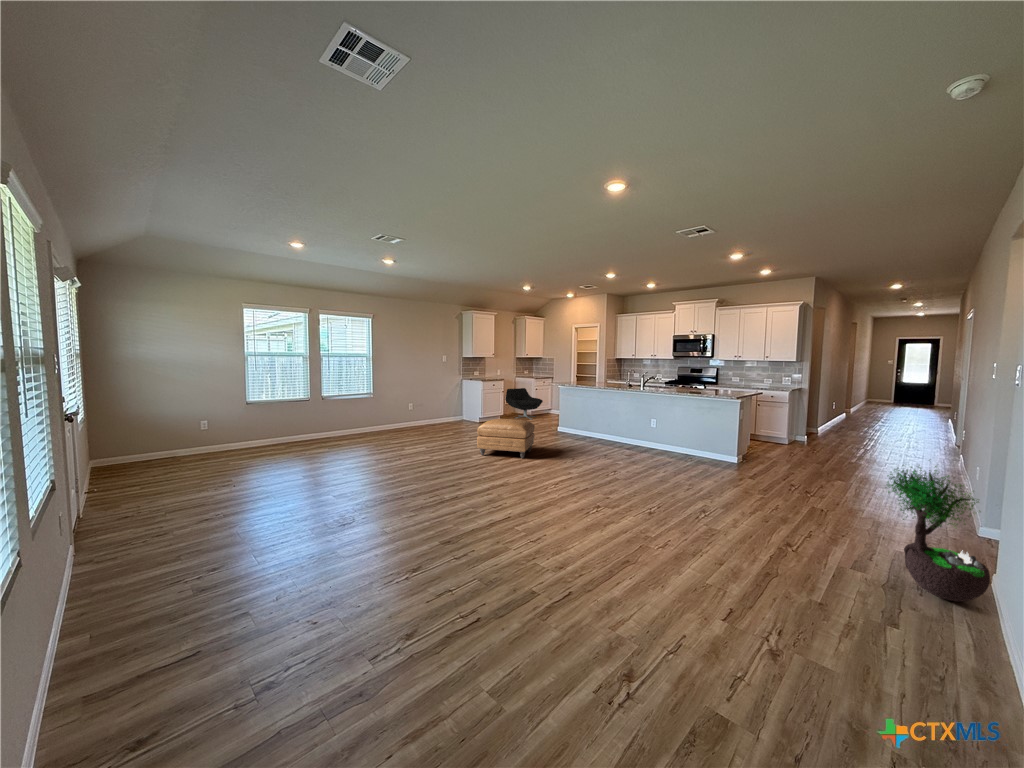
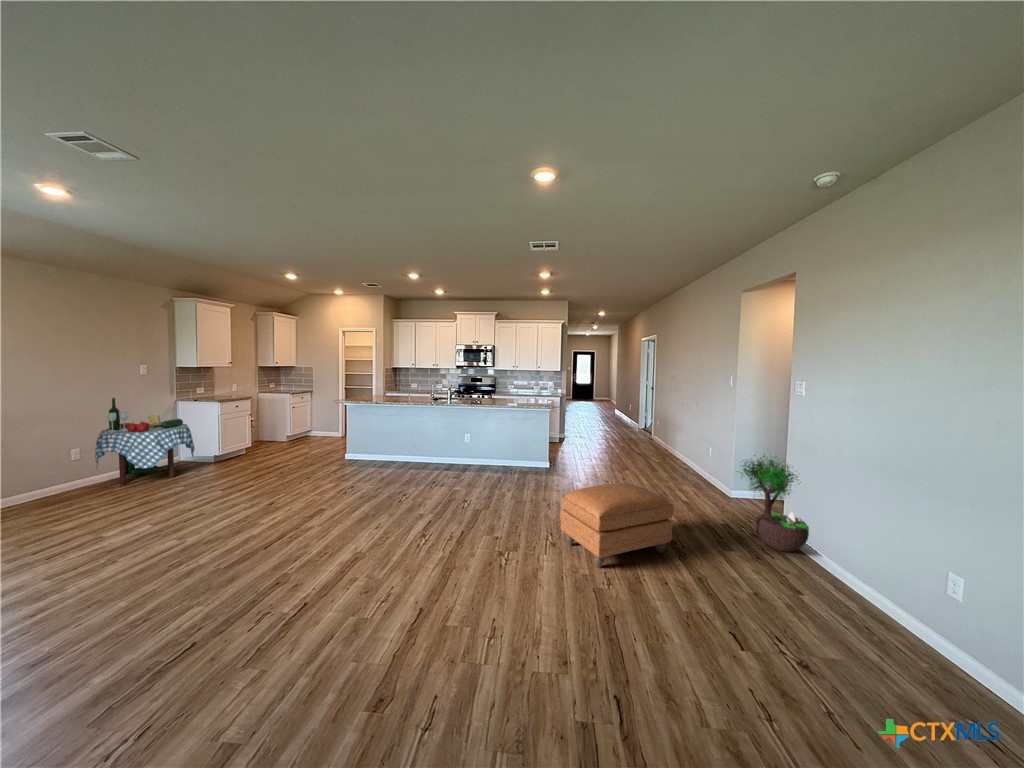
dining table: none [417,375,466,428] -> present [95,398,195,485]
lounge chair: present [505,388,543,419] -> none [249,407,306,448]
ottoman: present [477,419,535,458] -> present [560,483,674,568]

